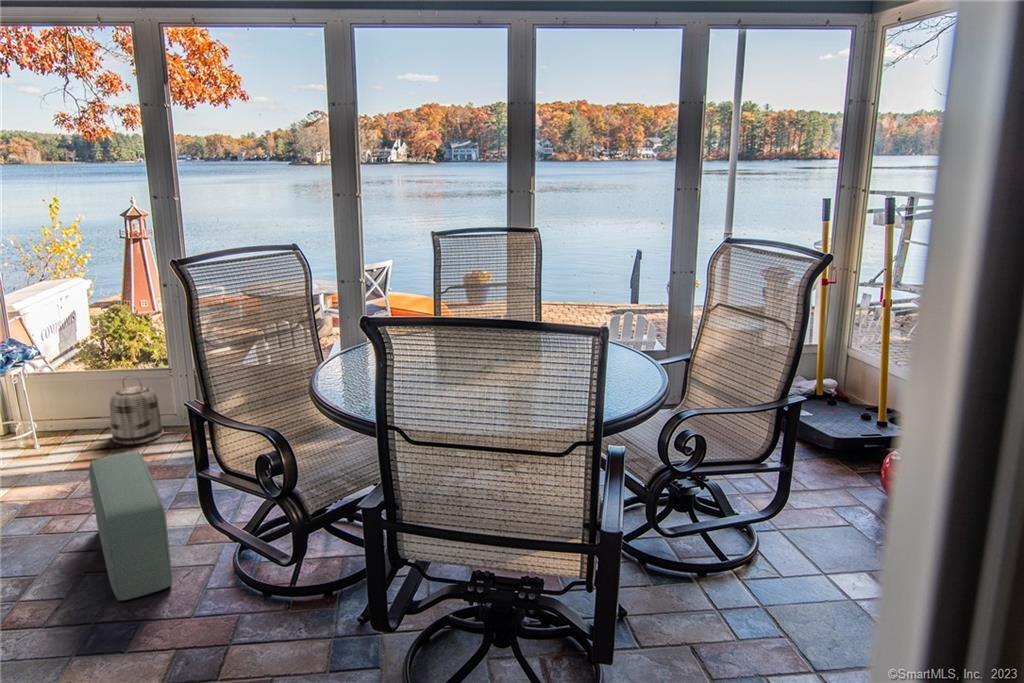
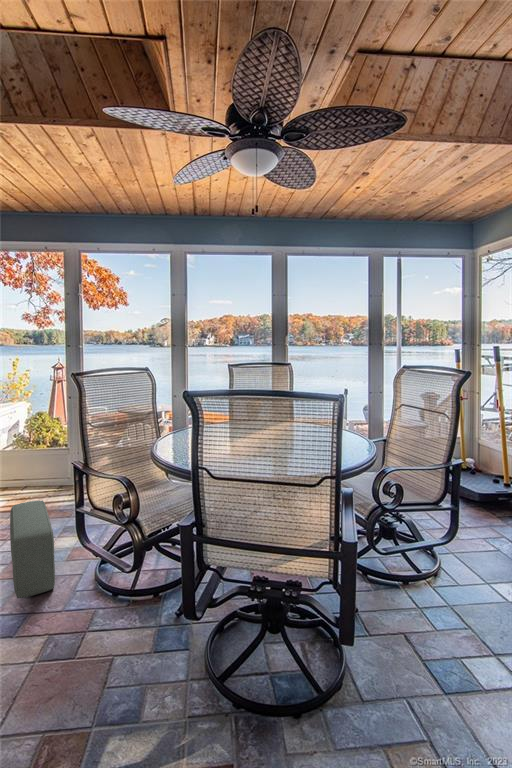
basket: present [110,375,164,444] -> none [32,458,63,500]

